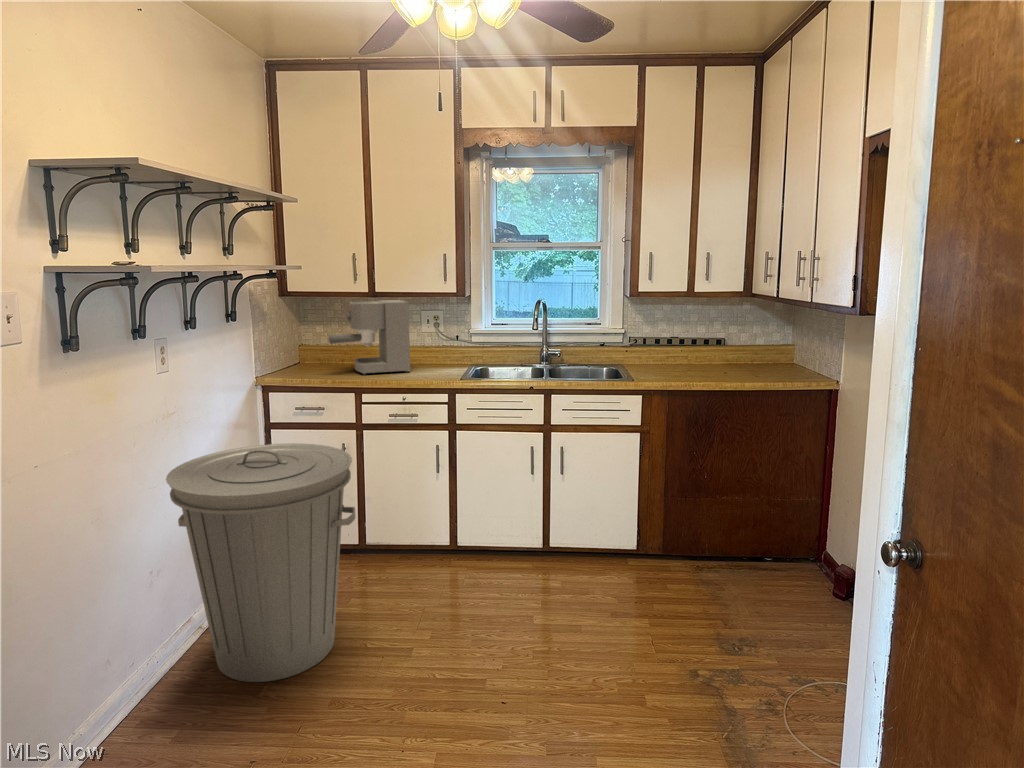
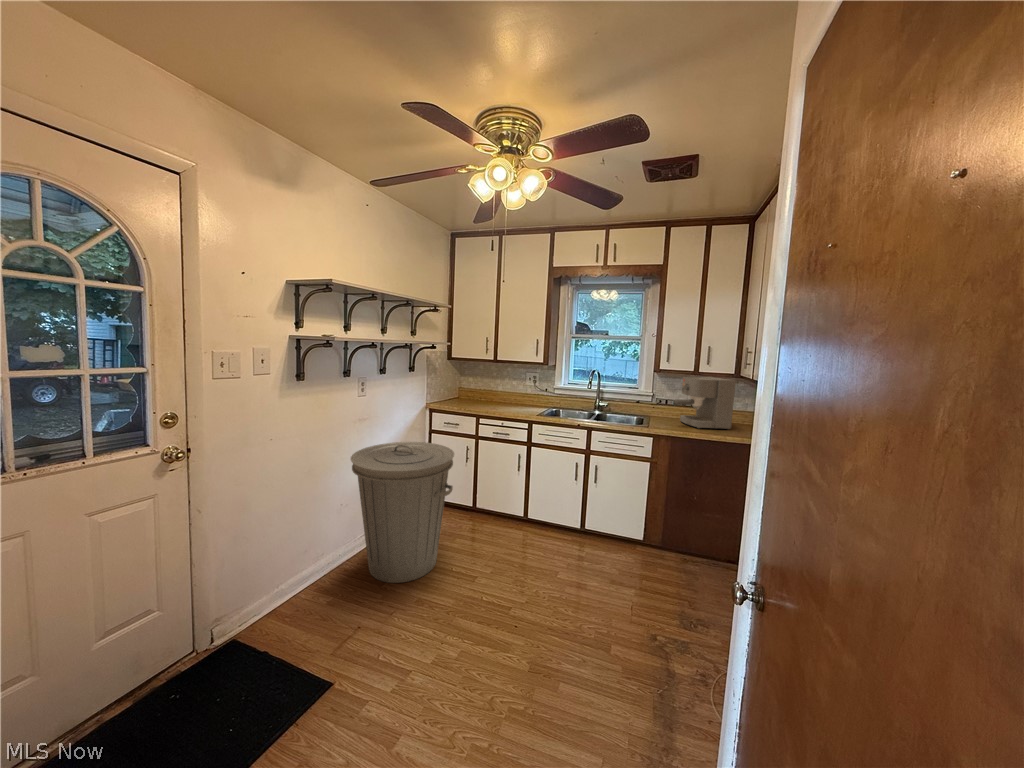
coffee maker: present [329,300,410,374] -> present [674,377,736,429]

